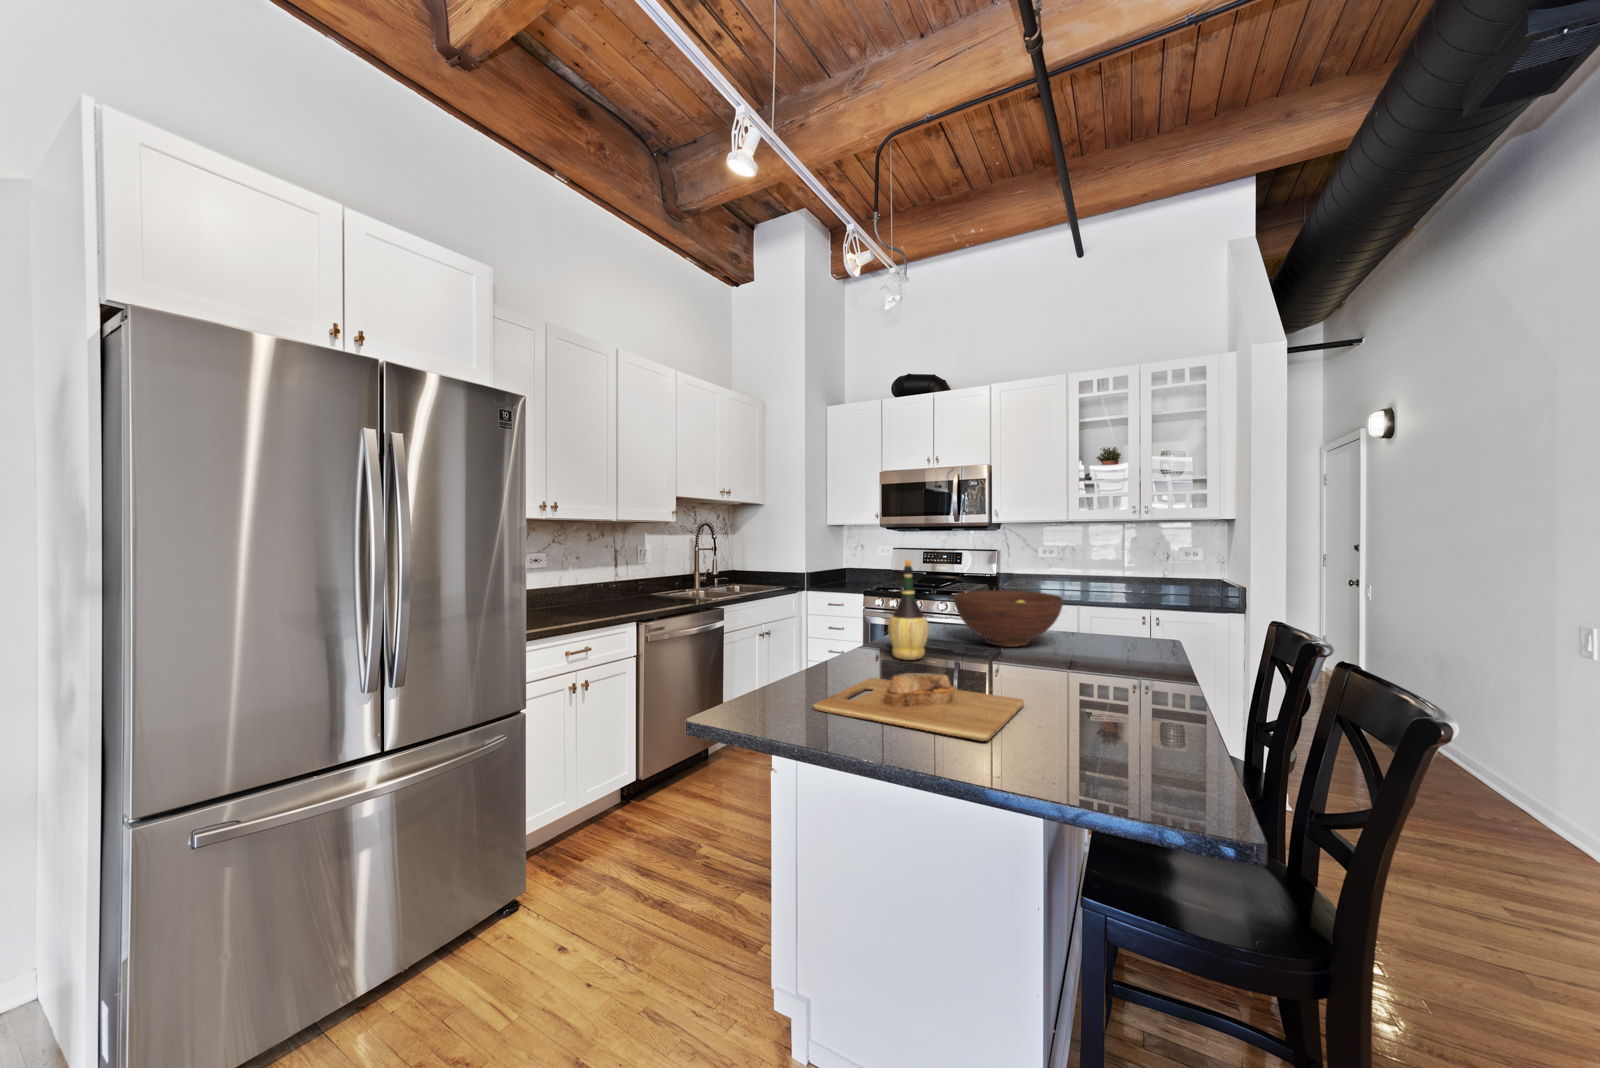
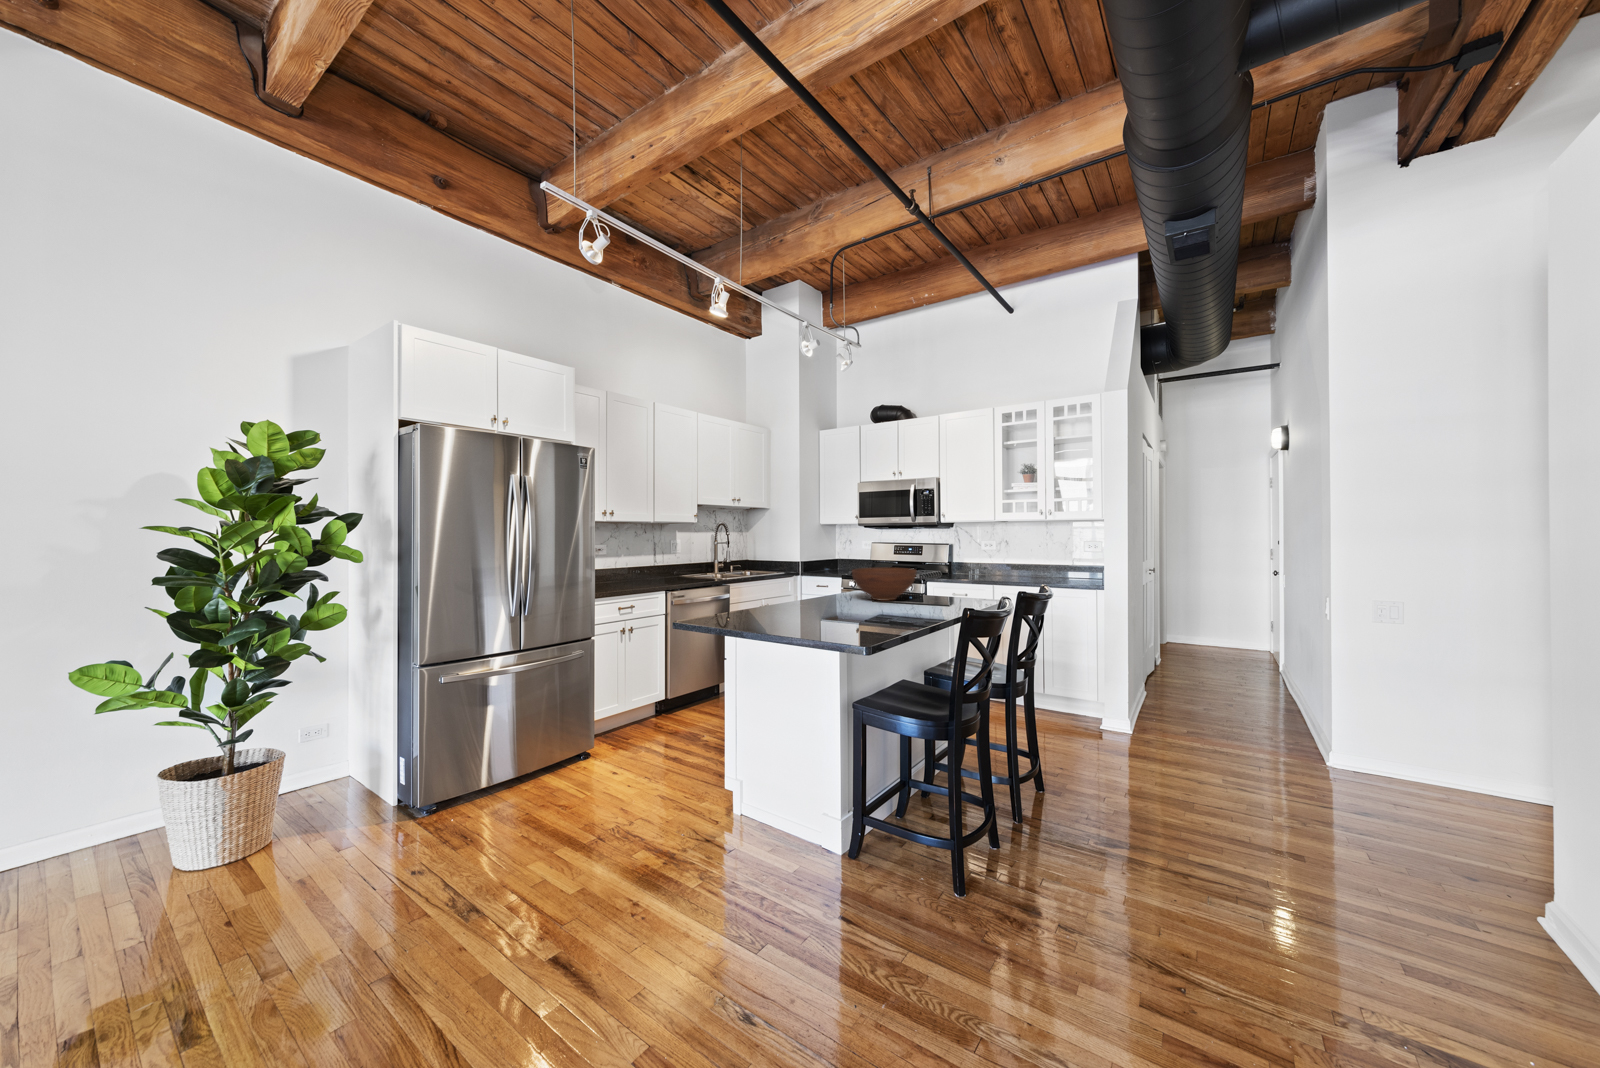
wine bottle: present [888,560,929,660] -> none [801,546,825,605]
cutting board: present [814,673,1024,741] -> none [737,603,847,629]

